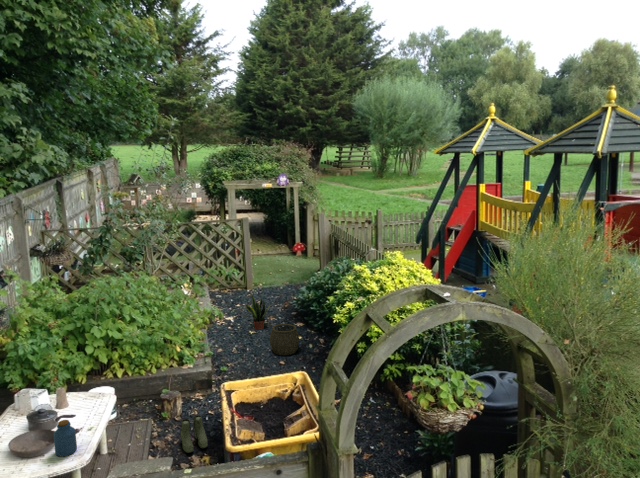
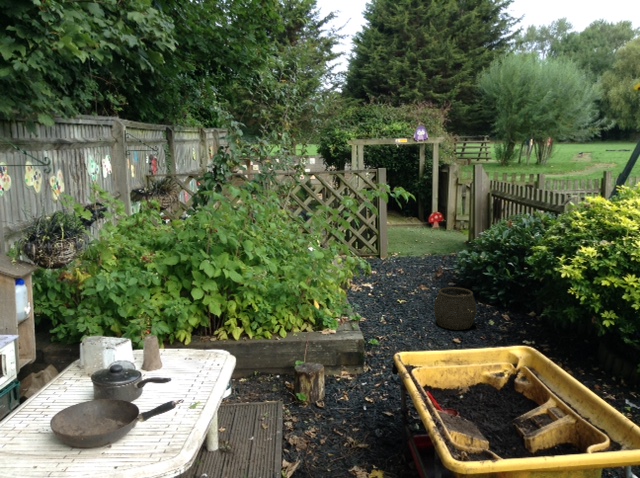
potted plant: present [246,296,270,330] -> none [395,252,428,298]
boots: present [181,415,208,453] -> none [329,403,371,463]
jar: present [53,420,77,456] -> none [121,387,164,458]

